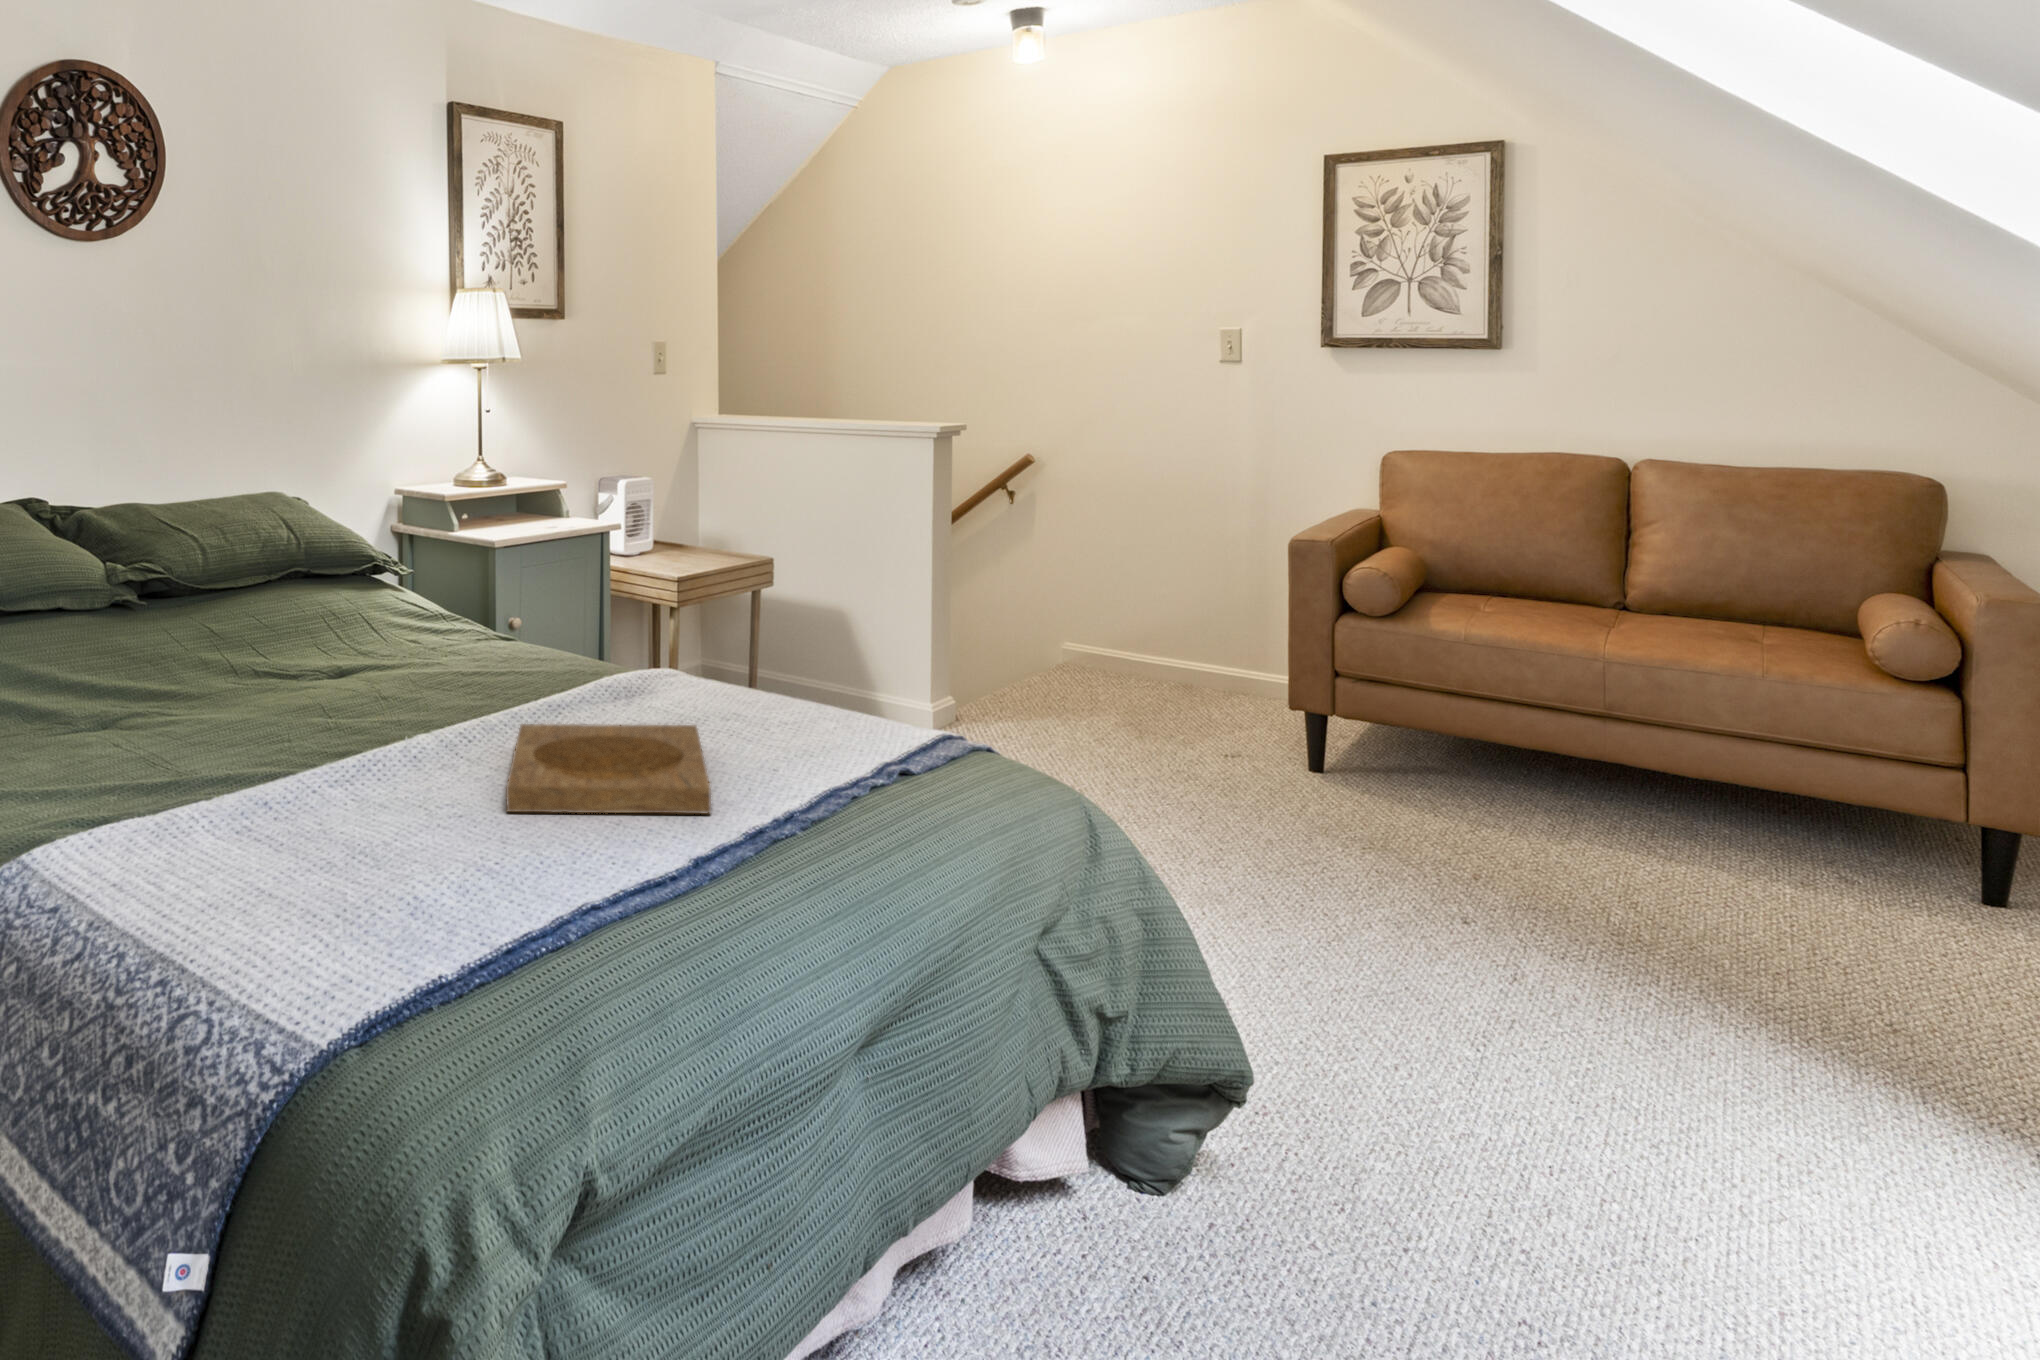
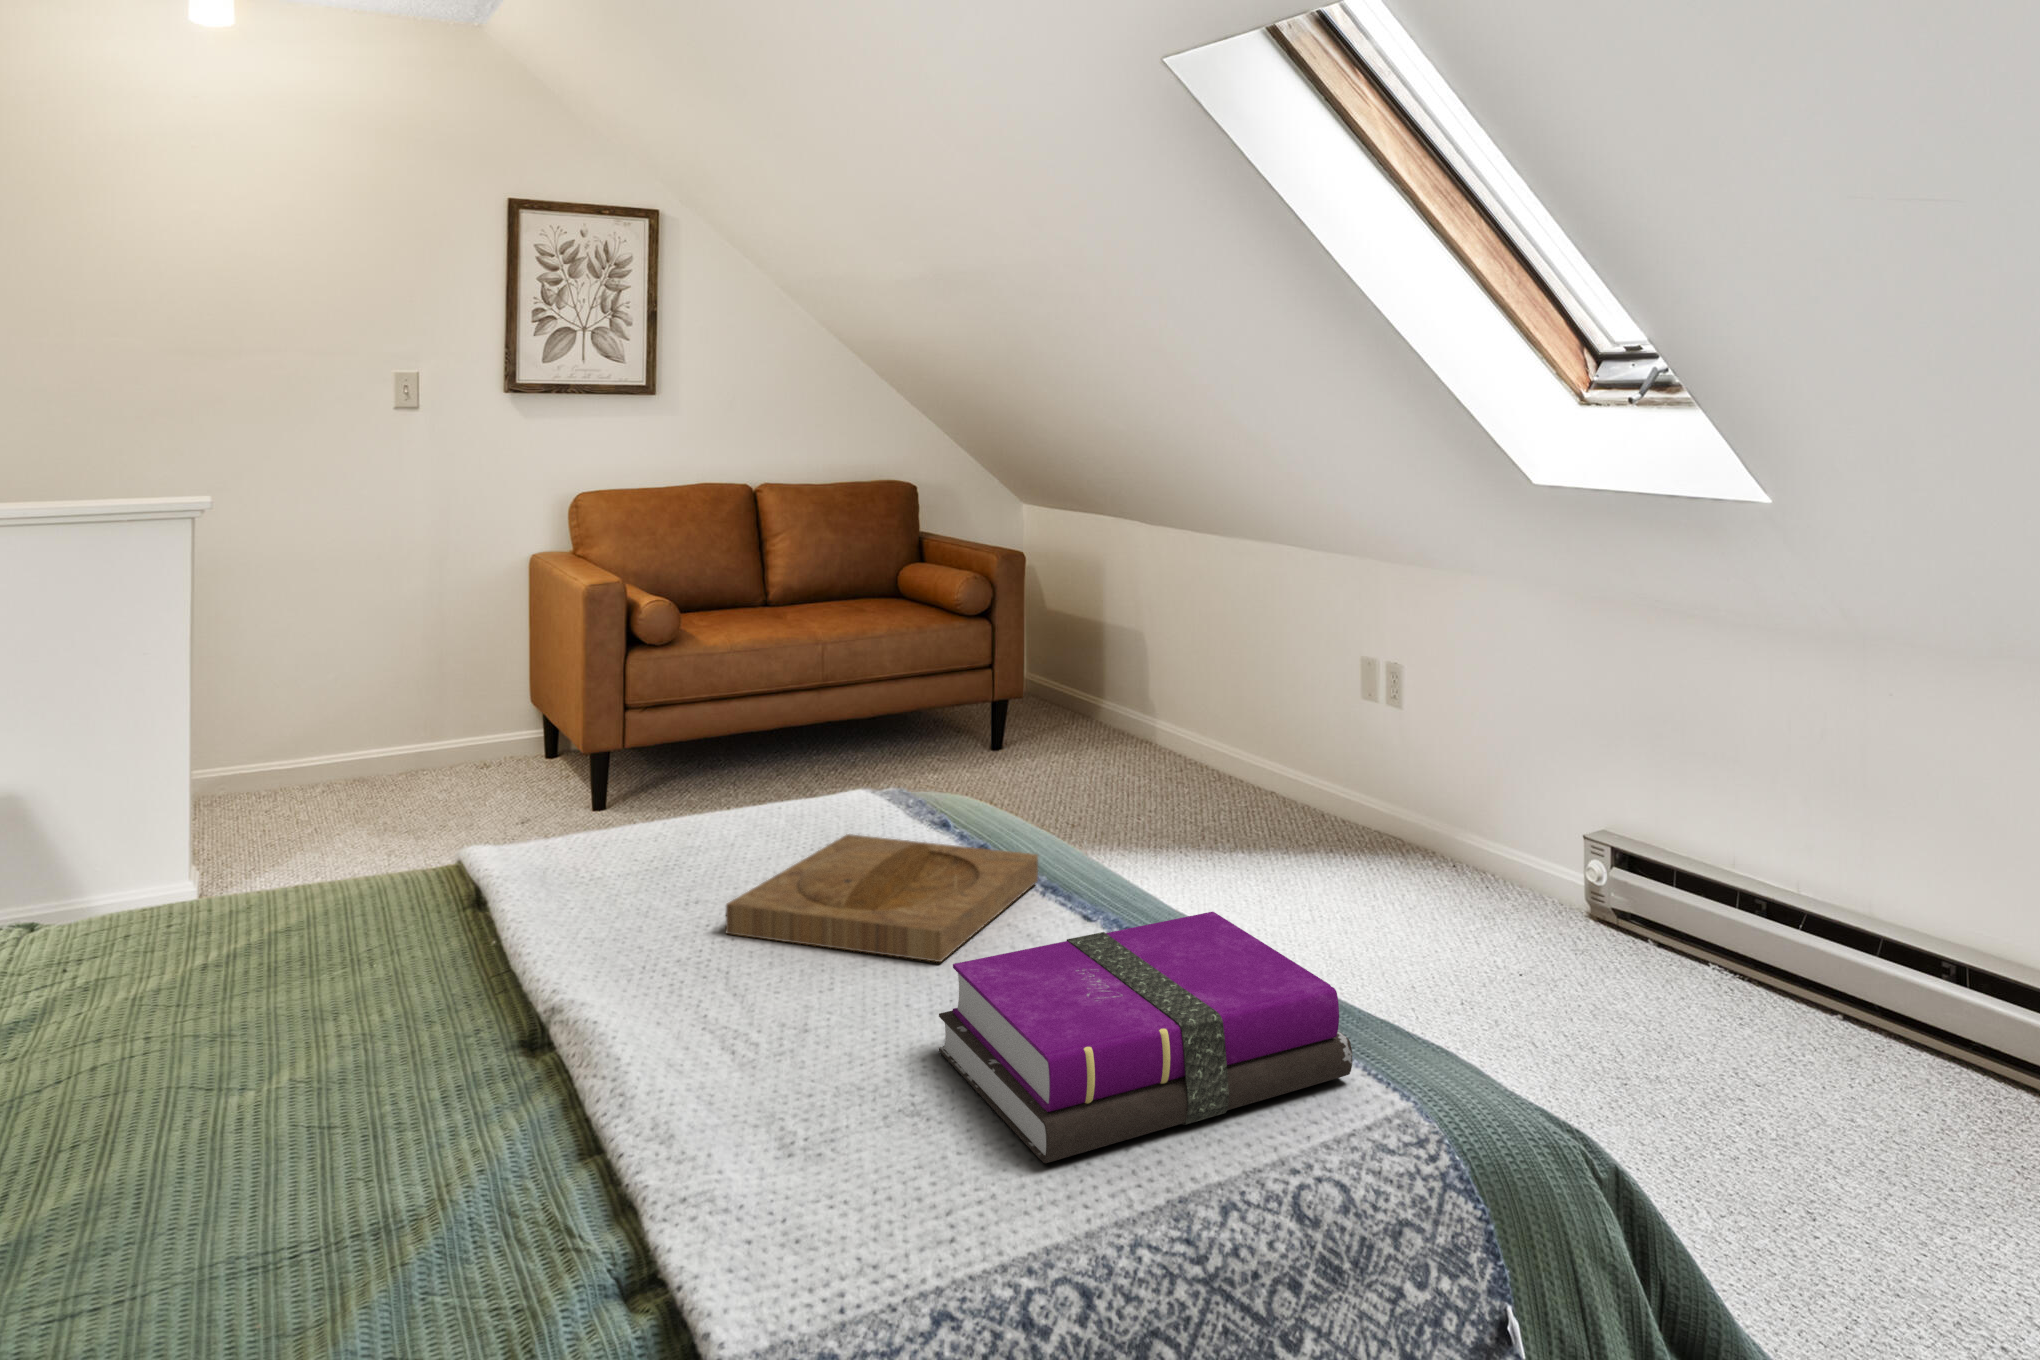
notebook: none [178,779,519,996] -> present [939,912,1352,1163]

